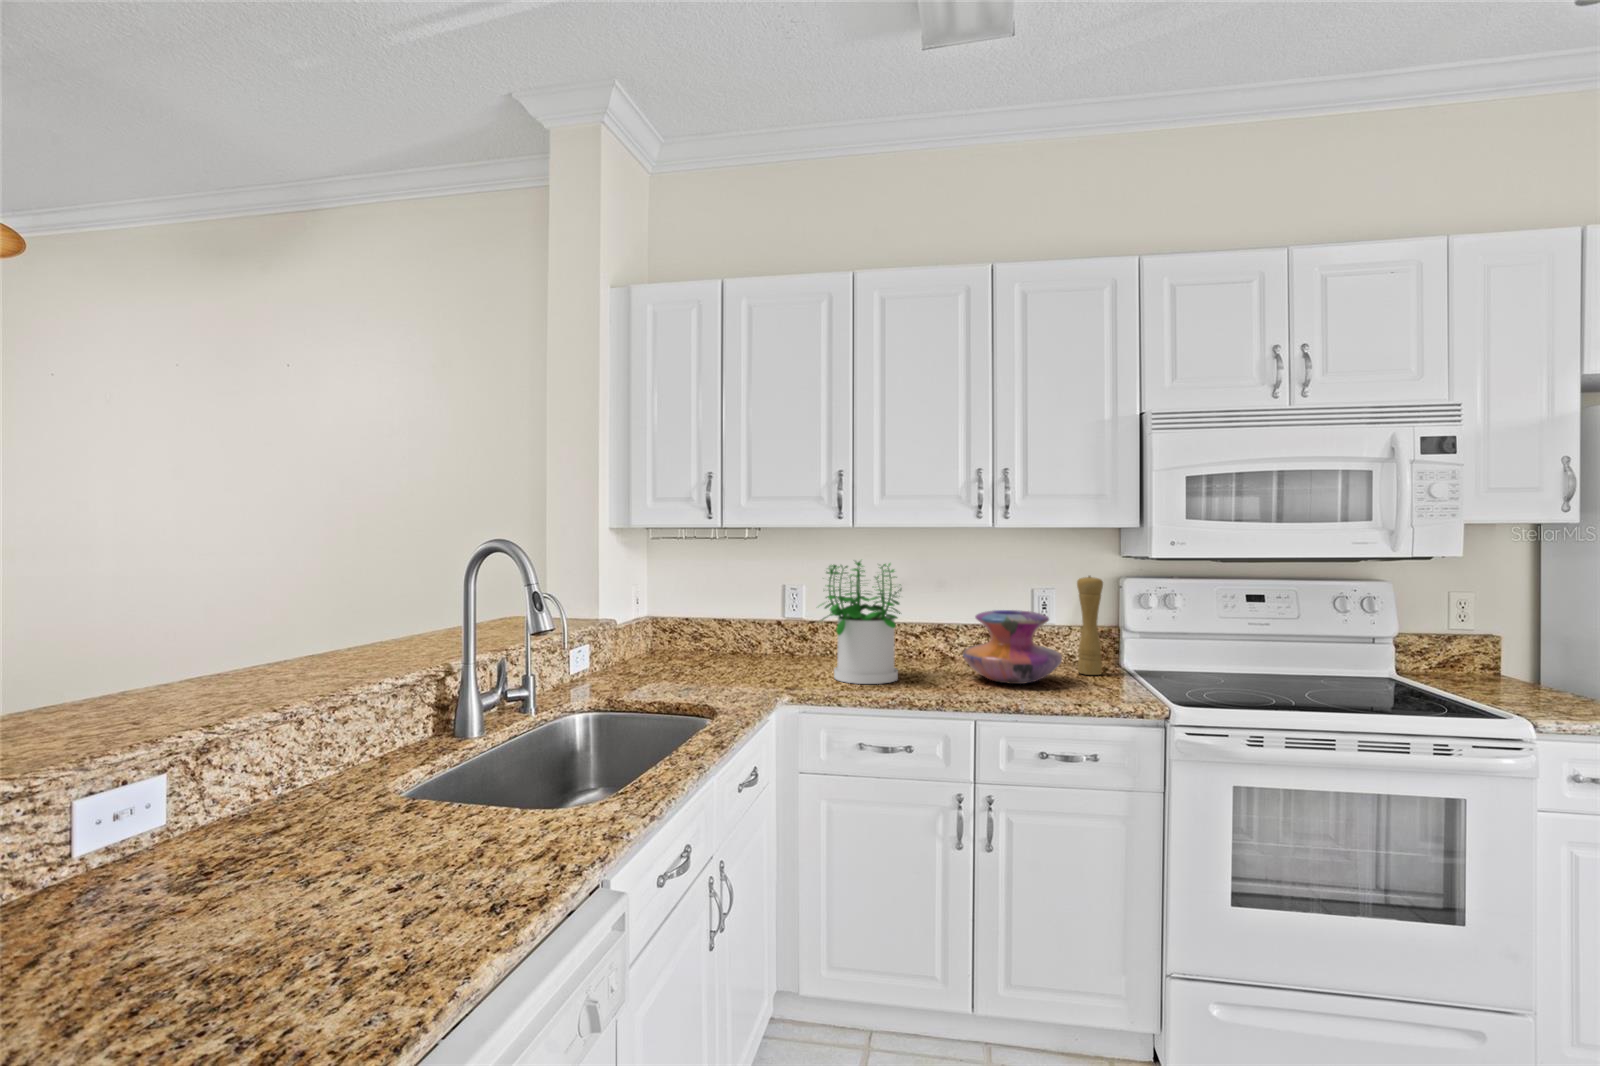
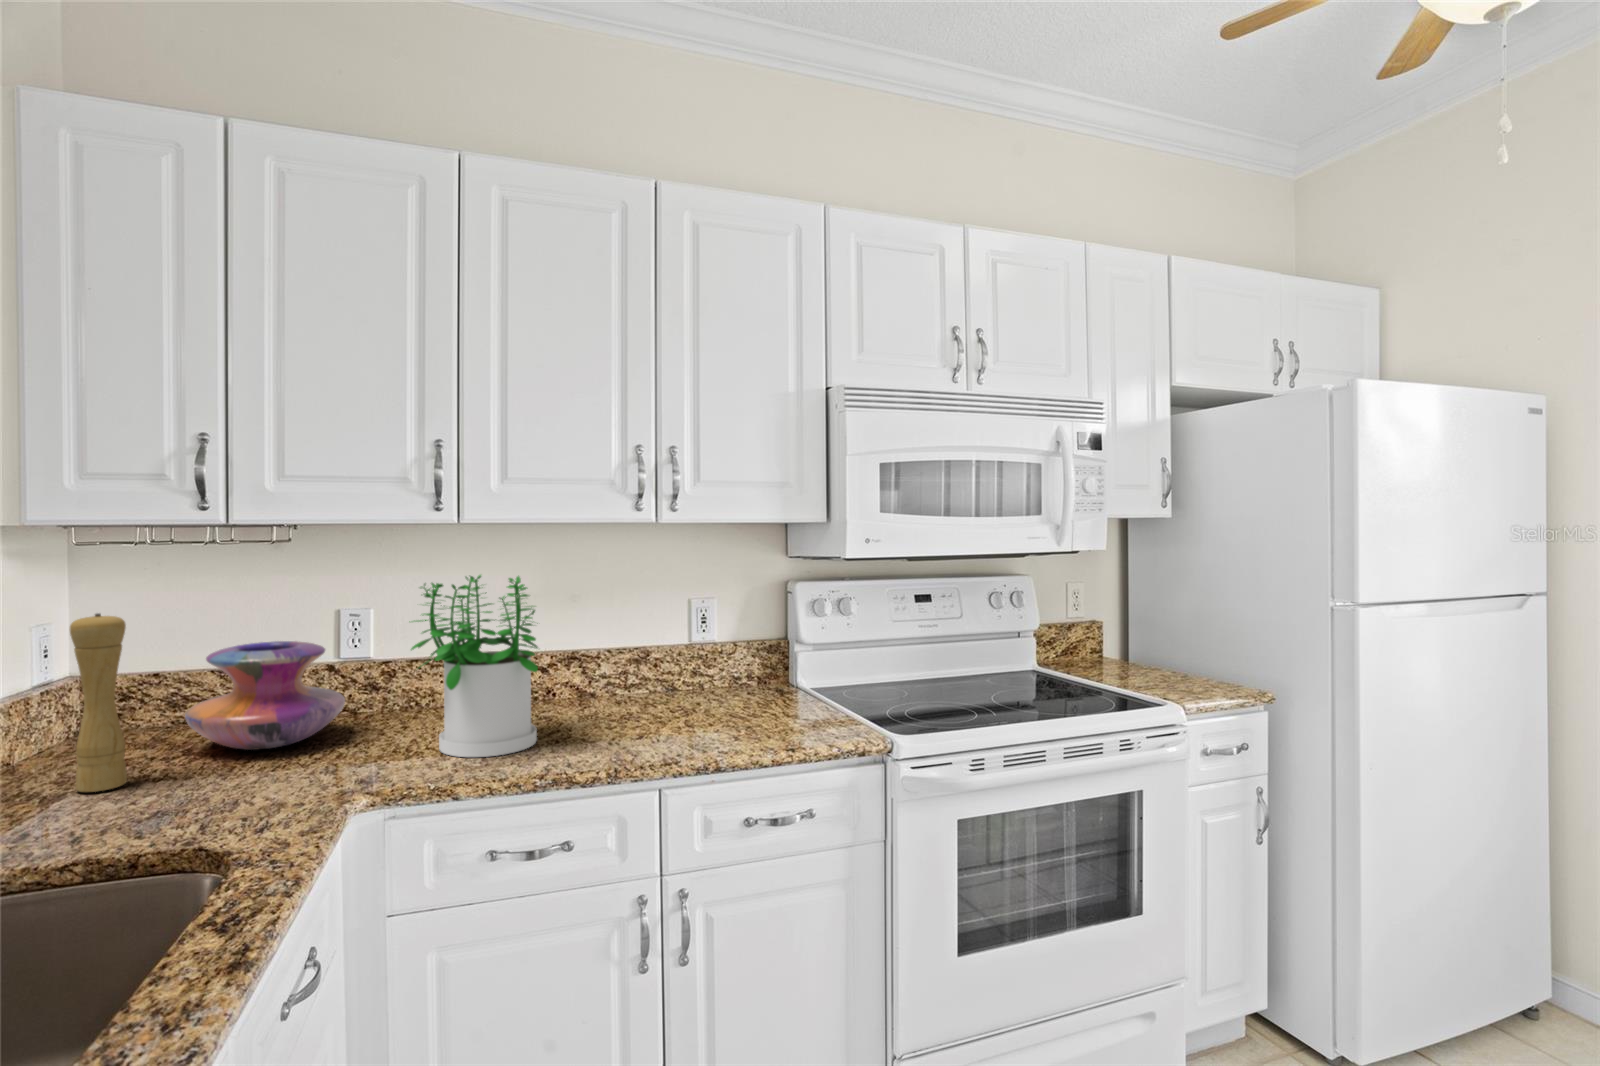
pepper mill: present [1077,576,1103,675] -> present [70,613,127,792]
decorative vase: present [963,610,1062,684] -> present [185,641,345,750]

